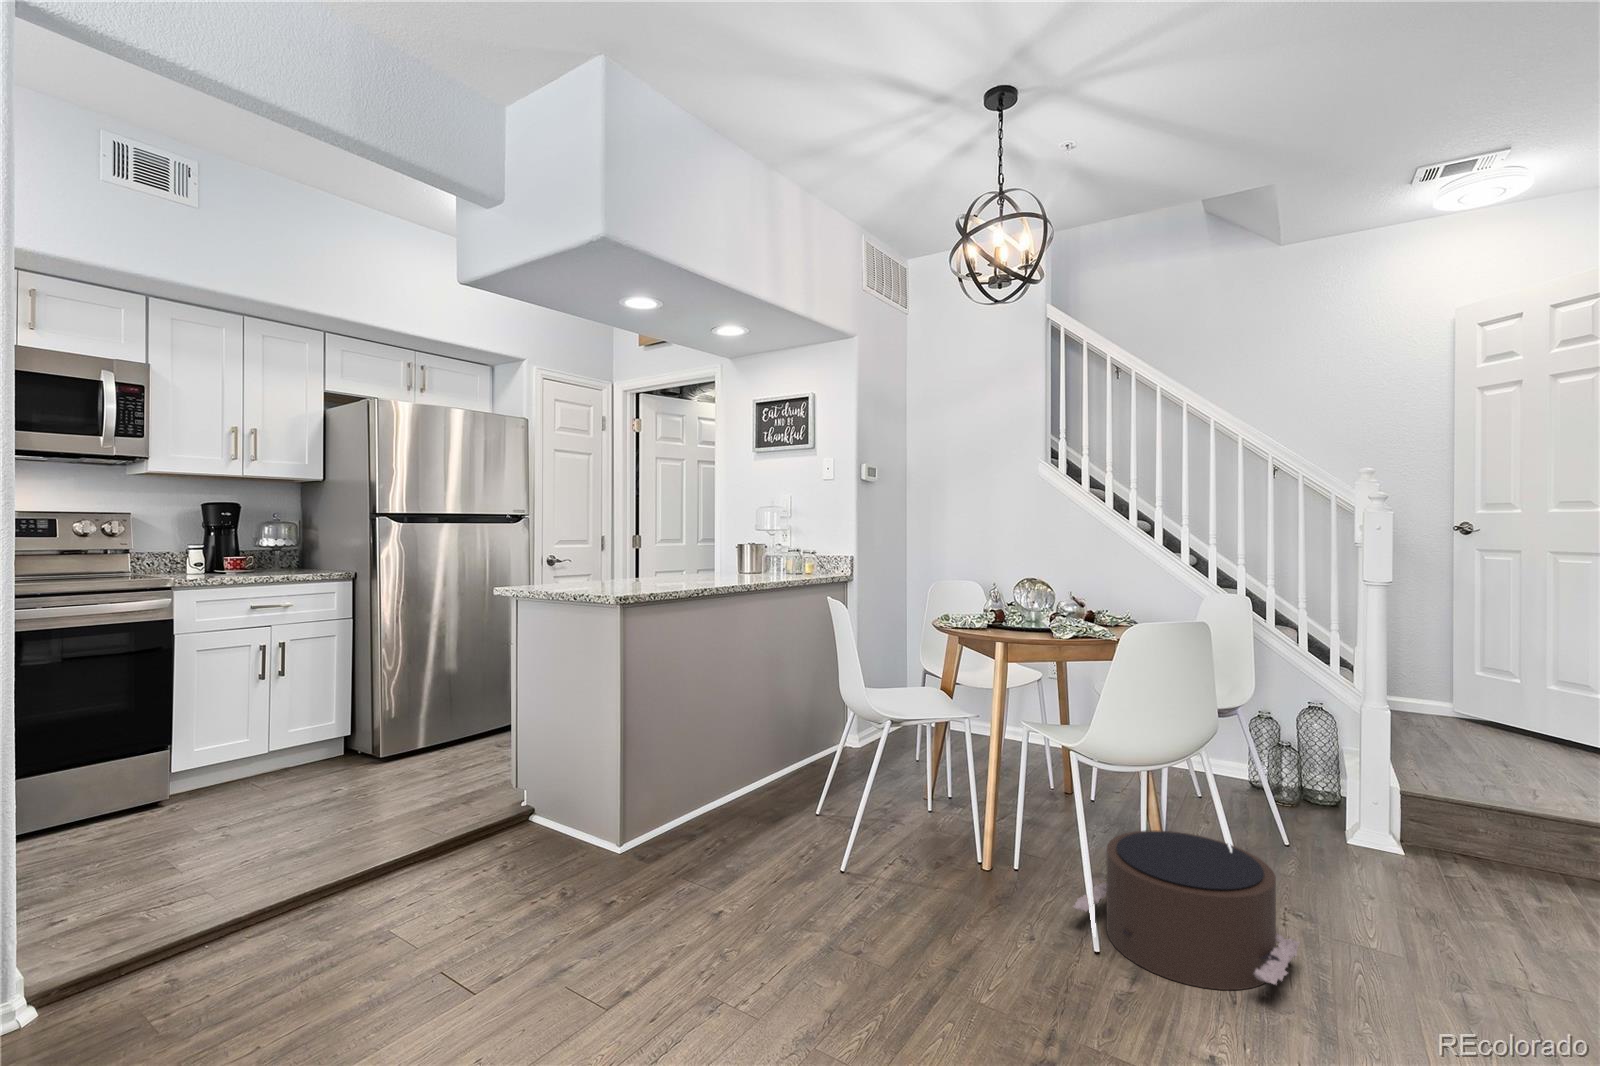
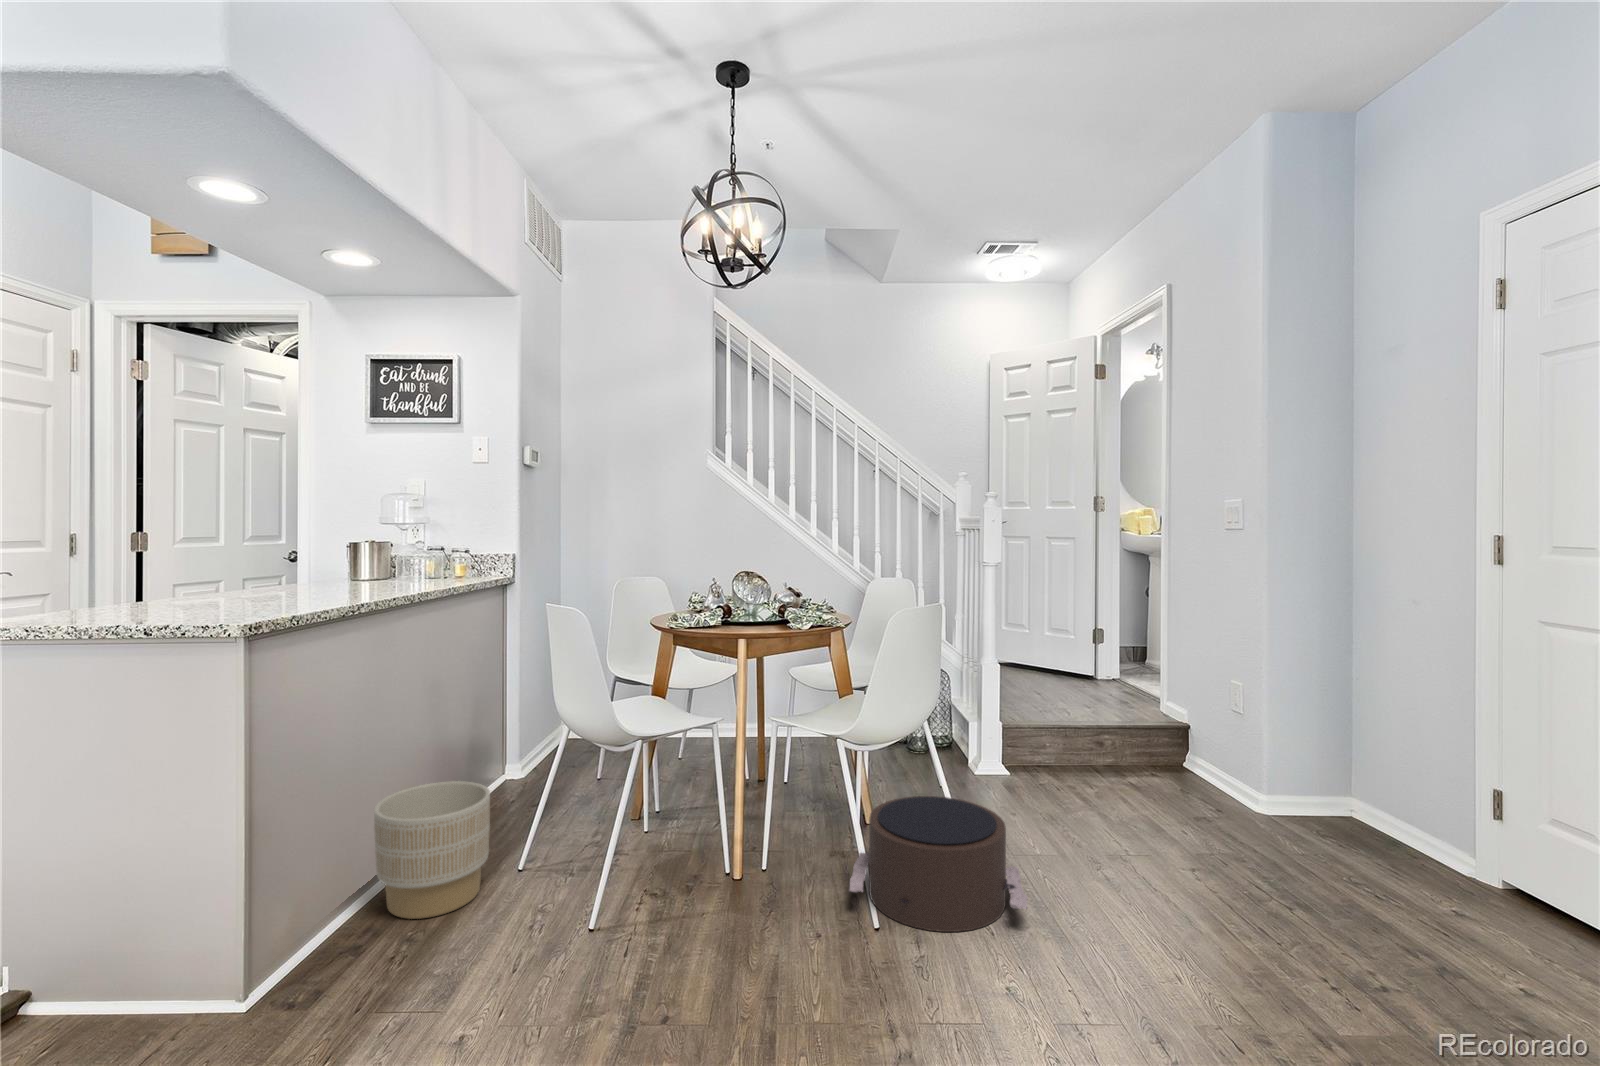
planter: none [708,734,789,834] -> present [374,781,490,919]

